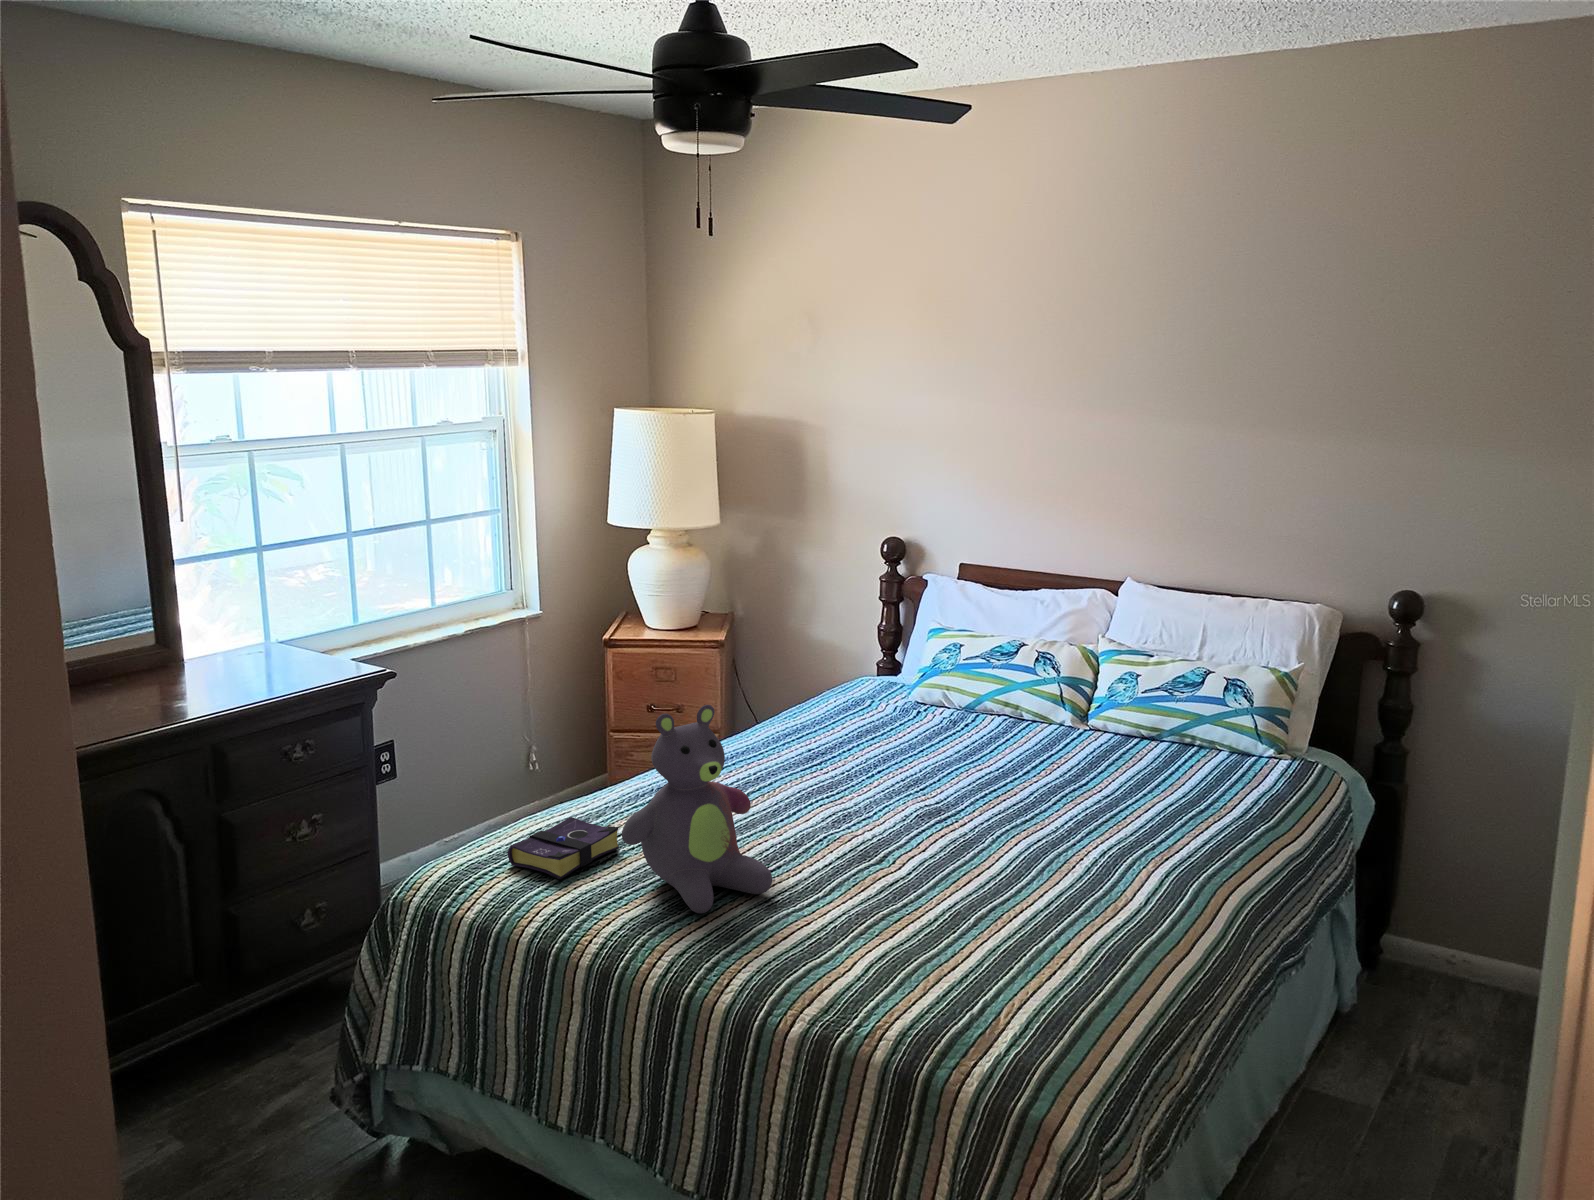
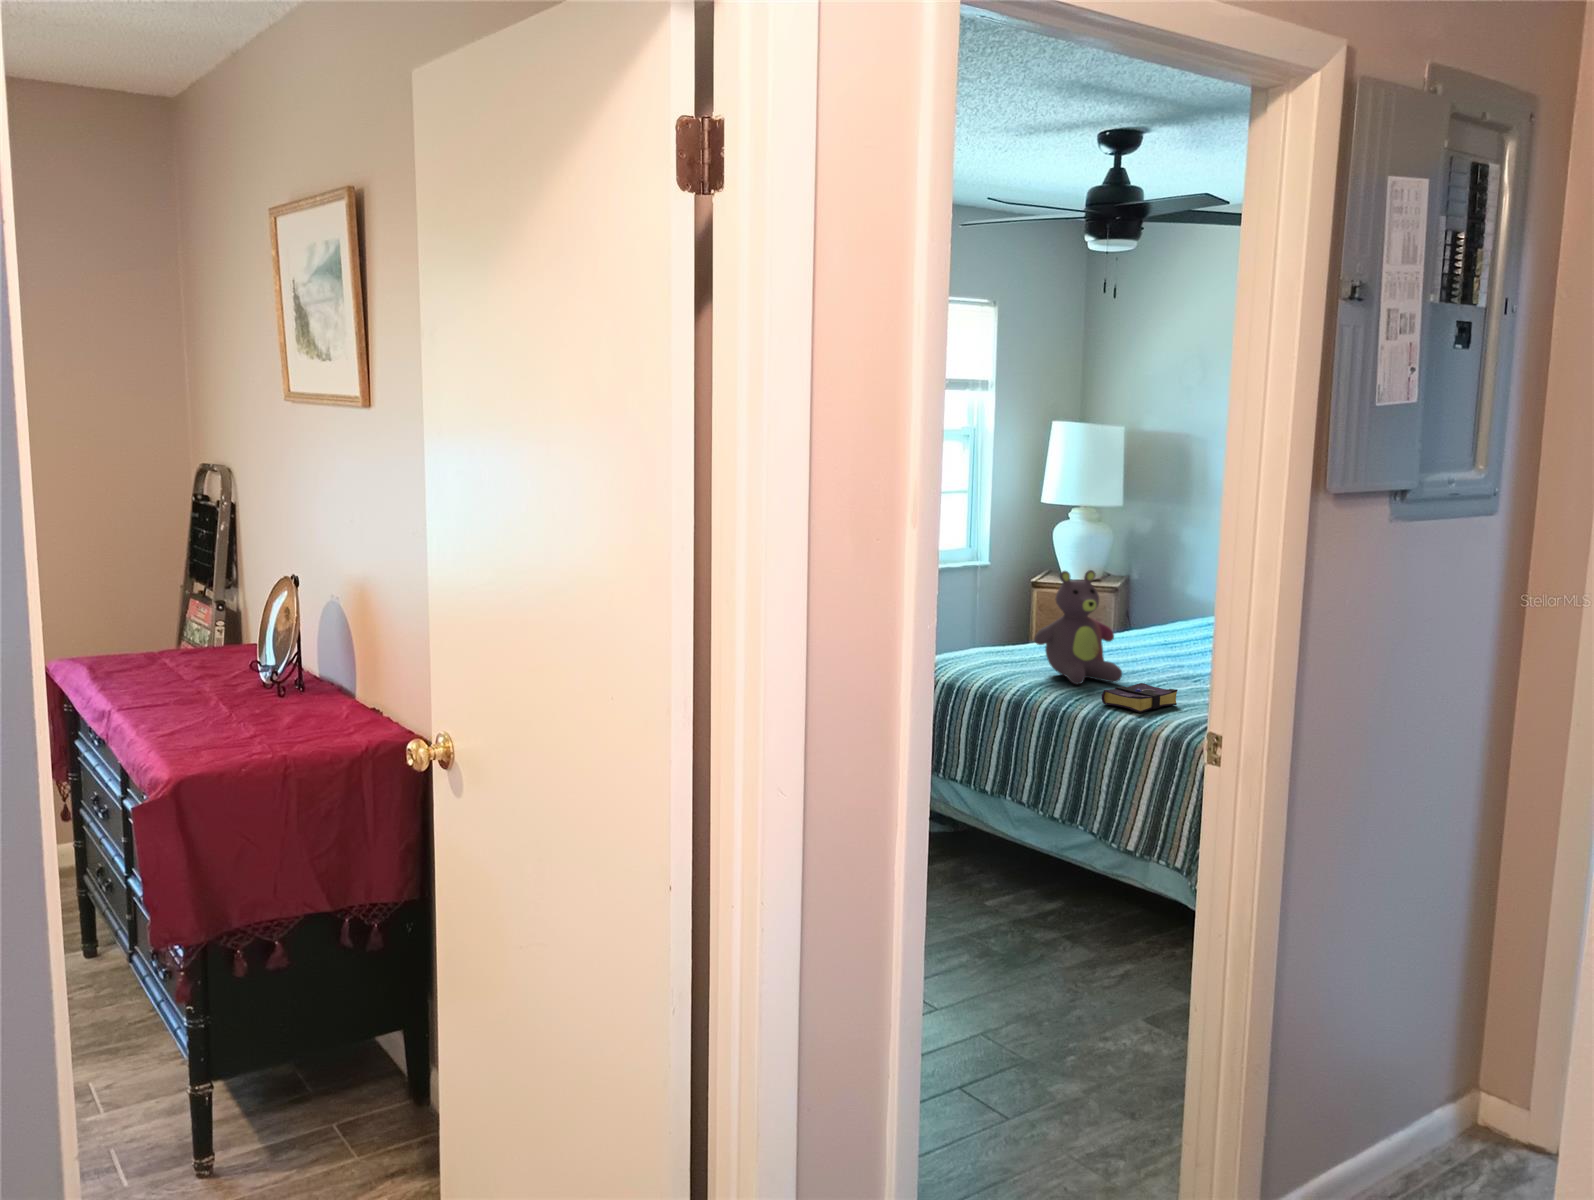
book: present [508,817,619,880] -> present [1101,683,1178,713]

